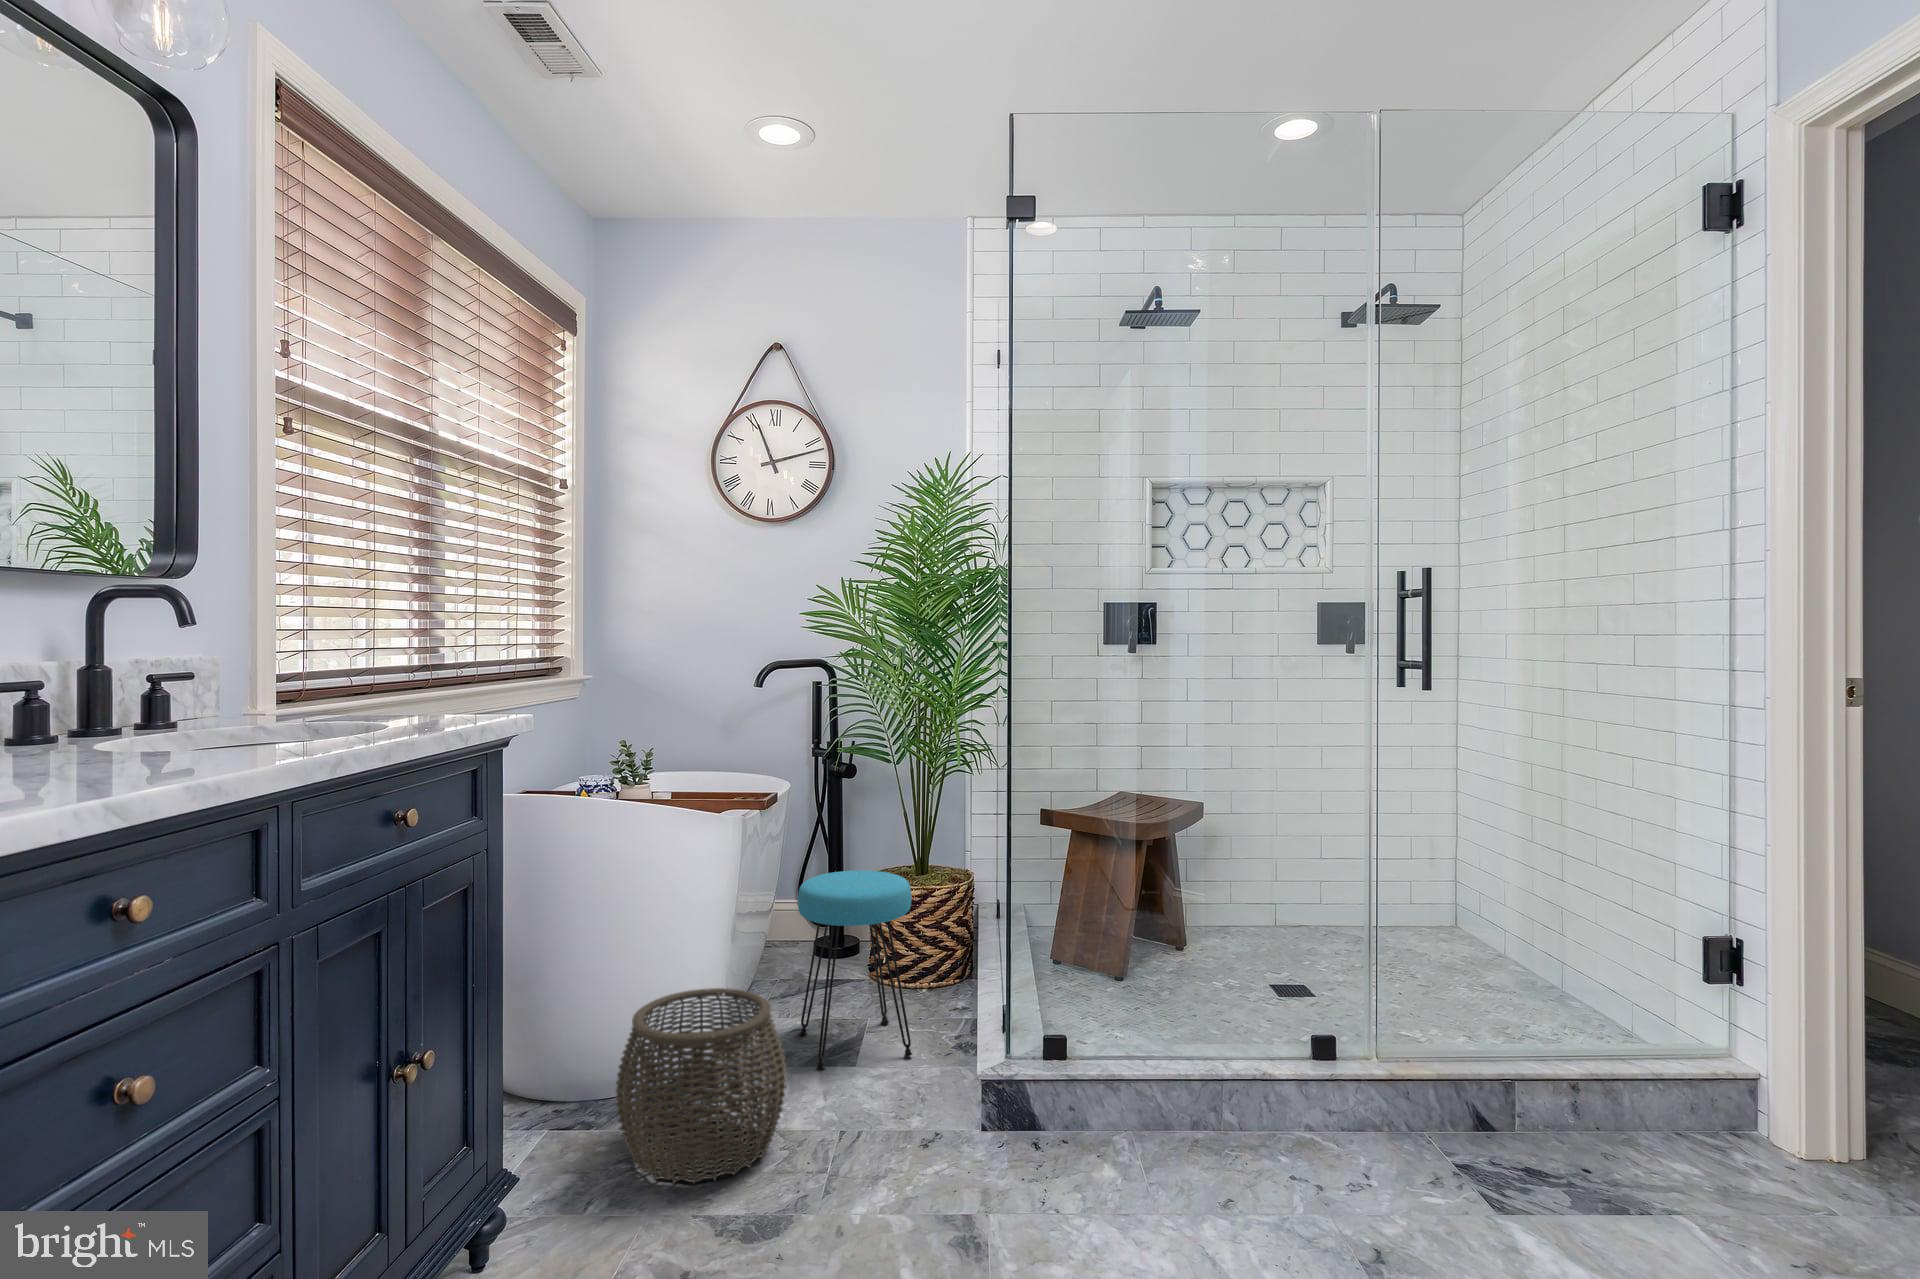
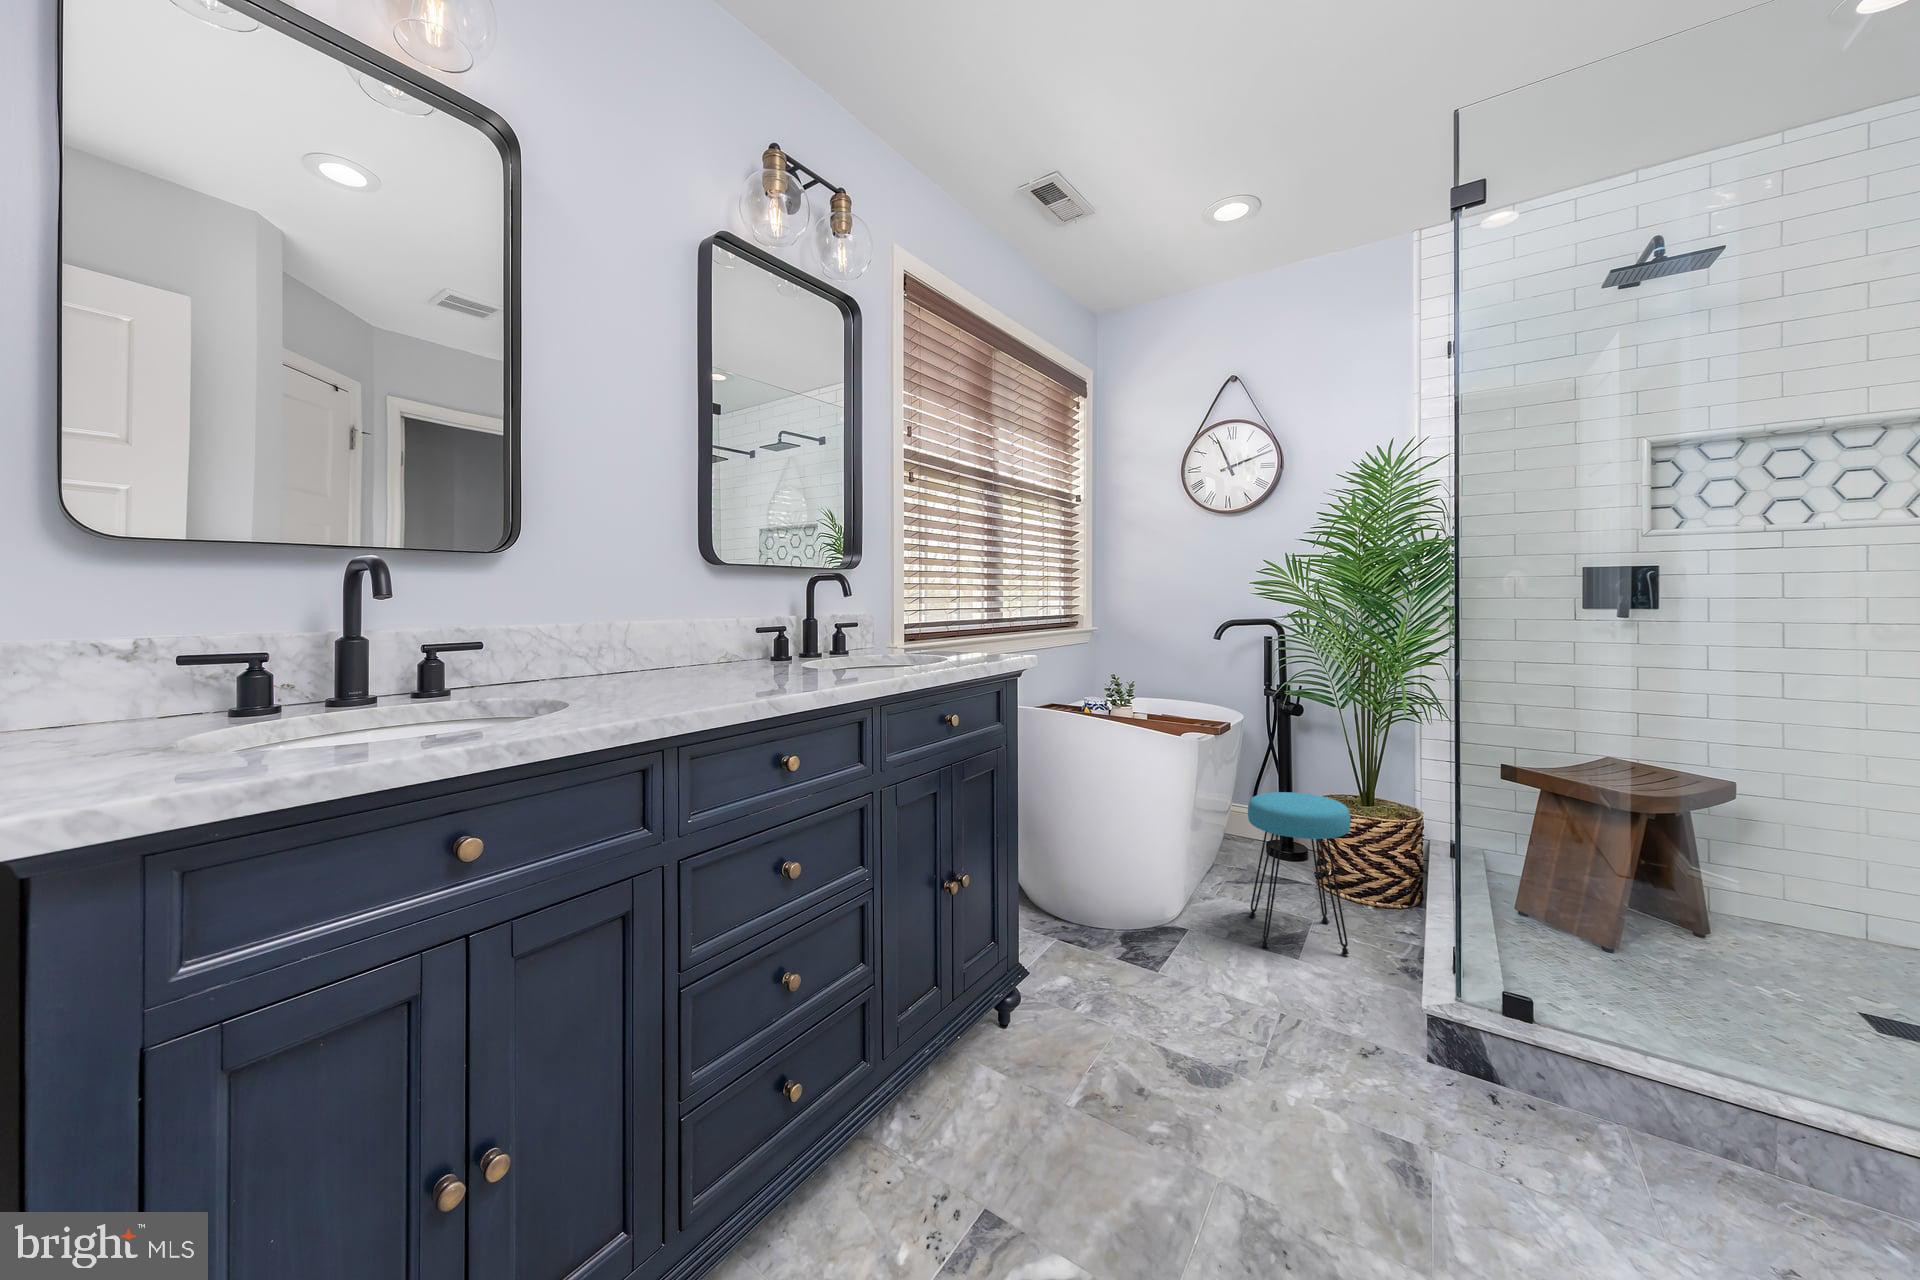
woven basket: present [616,988,786,1183] -> none [1101,866,1232,1013]

